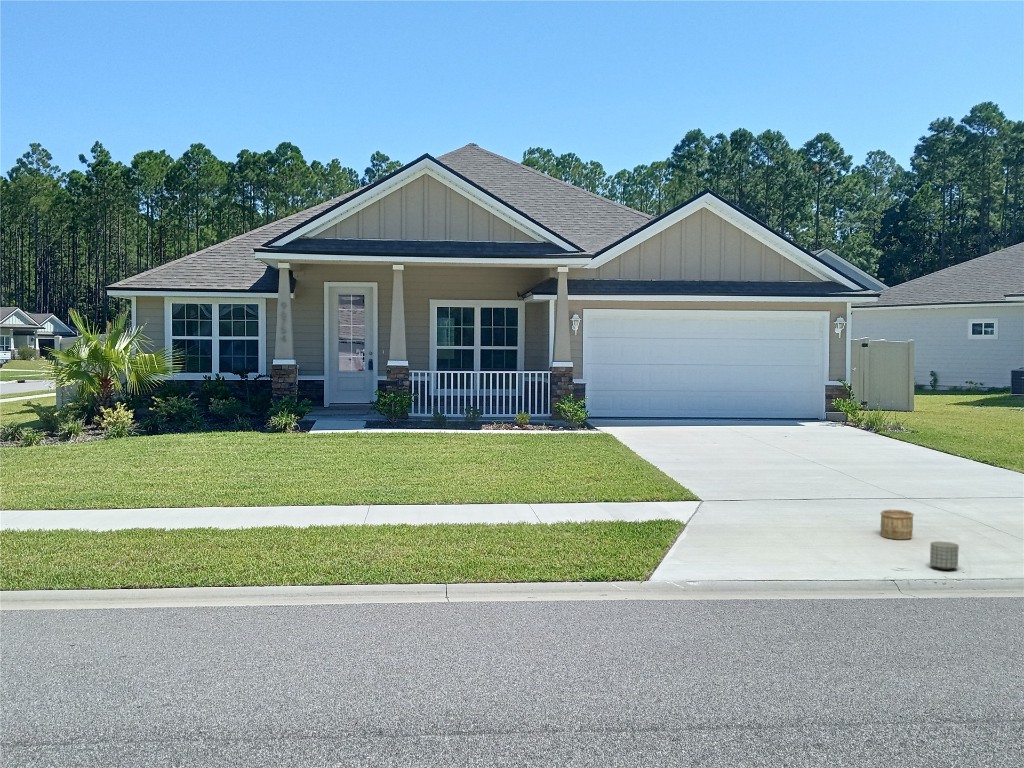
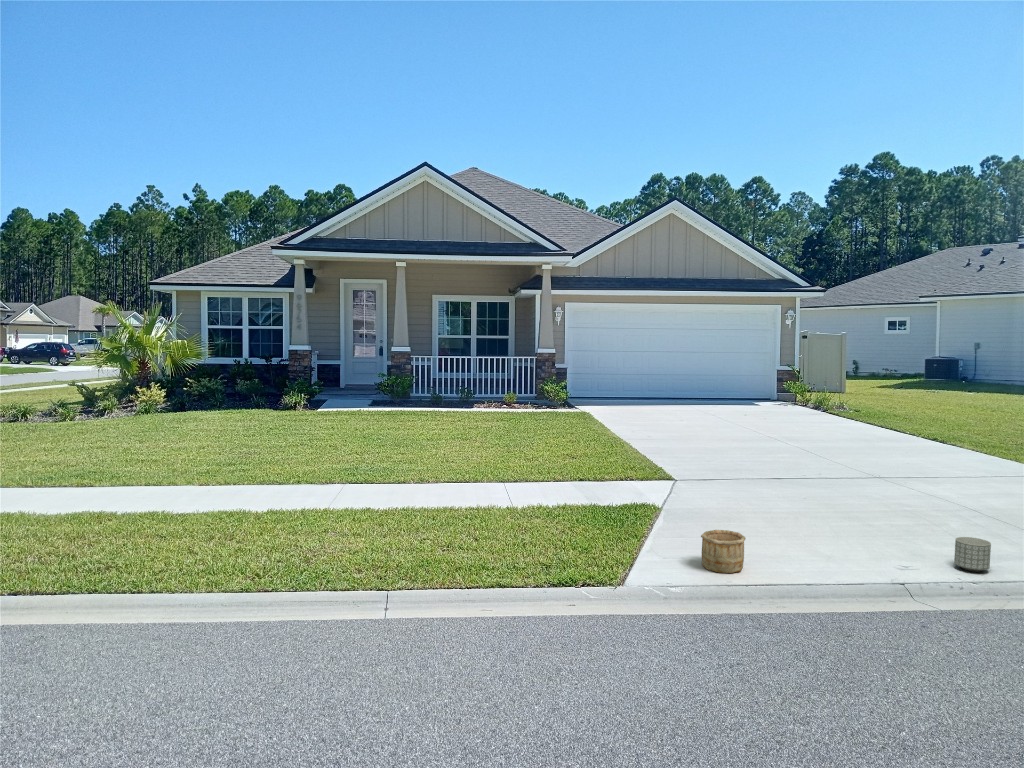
wooden bucket: present [880,510,914,540] -> present [701,530,746,573]

